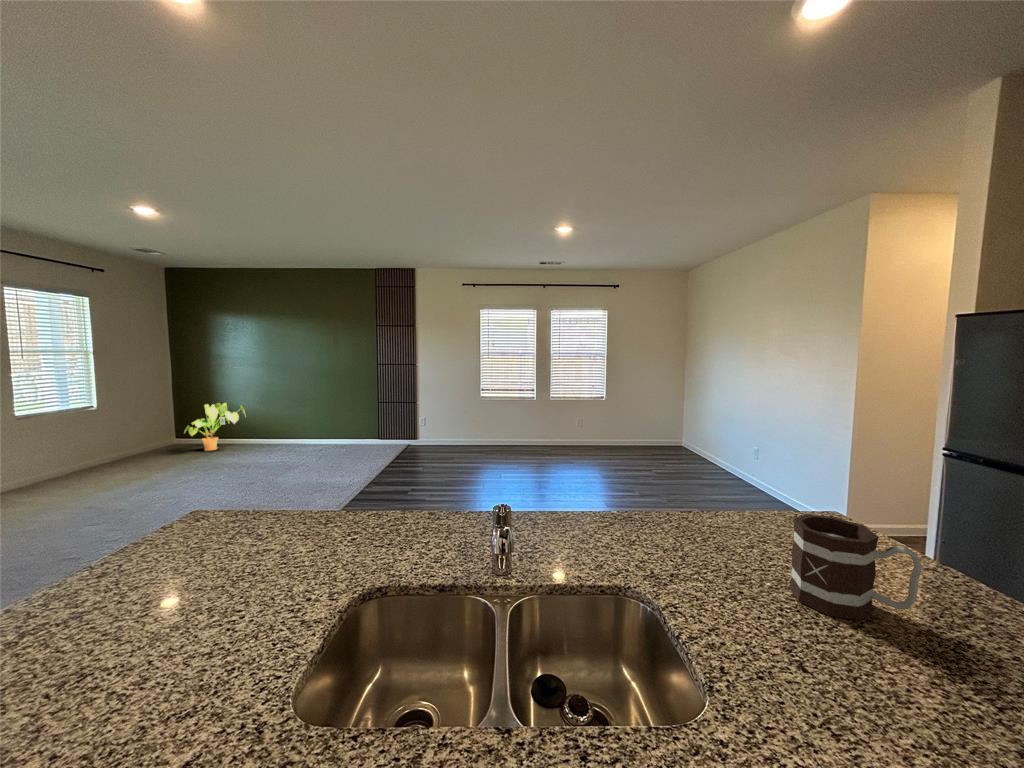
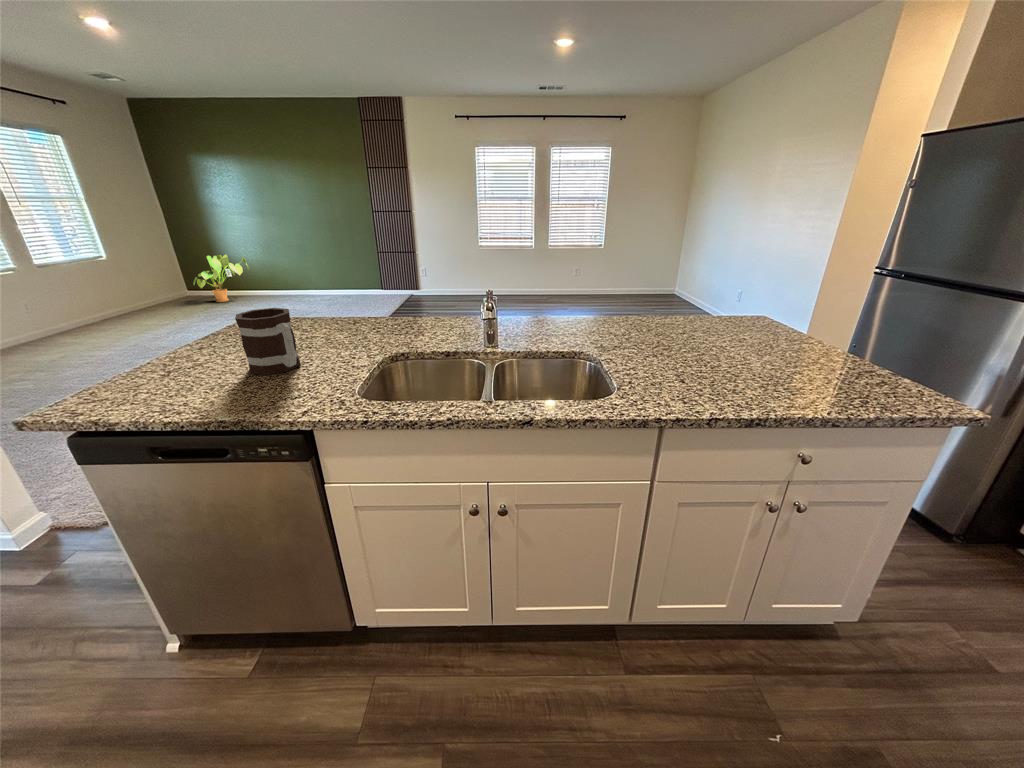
mug: present [789,514,922,620] -> present [235,308,301,375]

